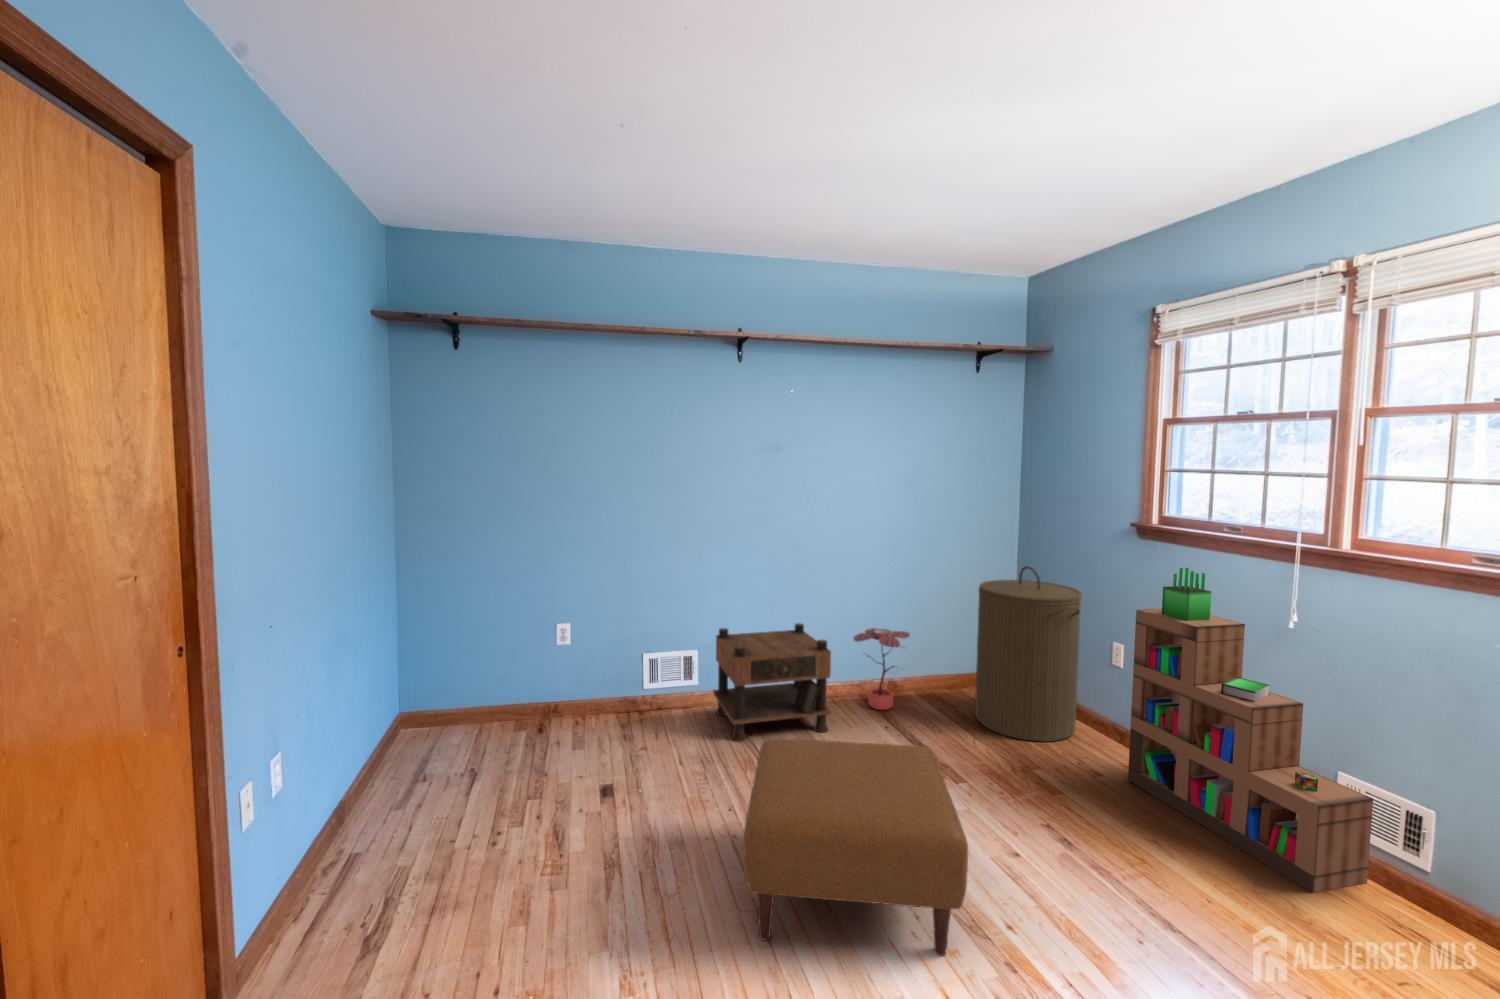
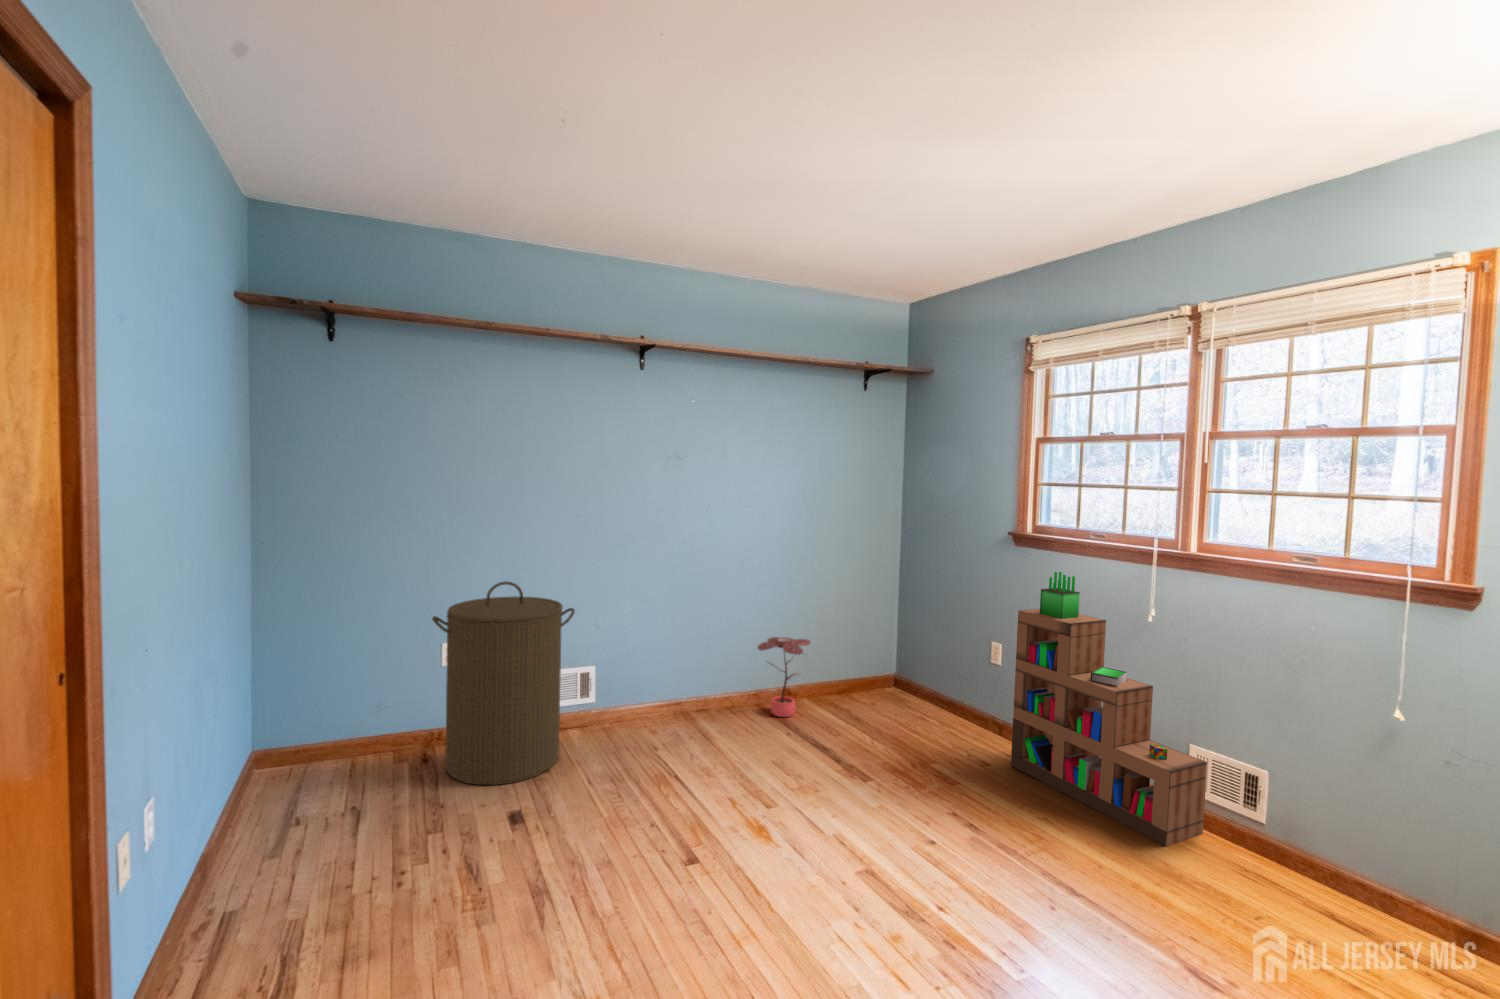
laundry hamper: present [975,566,1082,742] -> present [432,582,575,785]
nightstand: present [713,623,831,742] -> none [615,634,741,757]
ottoman: present [744,738,968,956] -> none [691,745,906,946]

